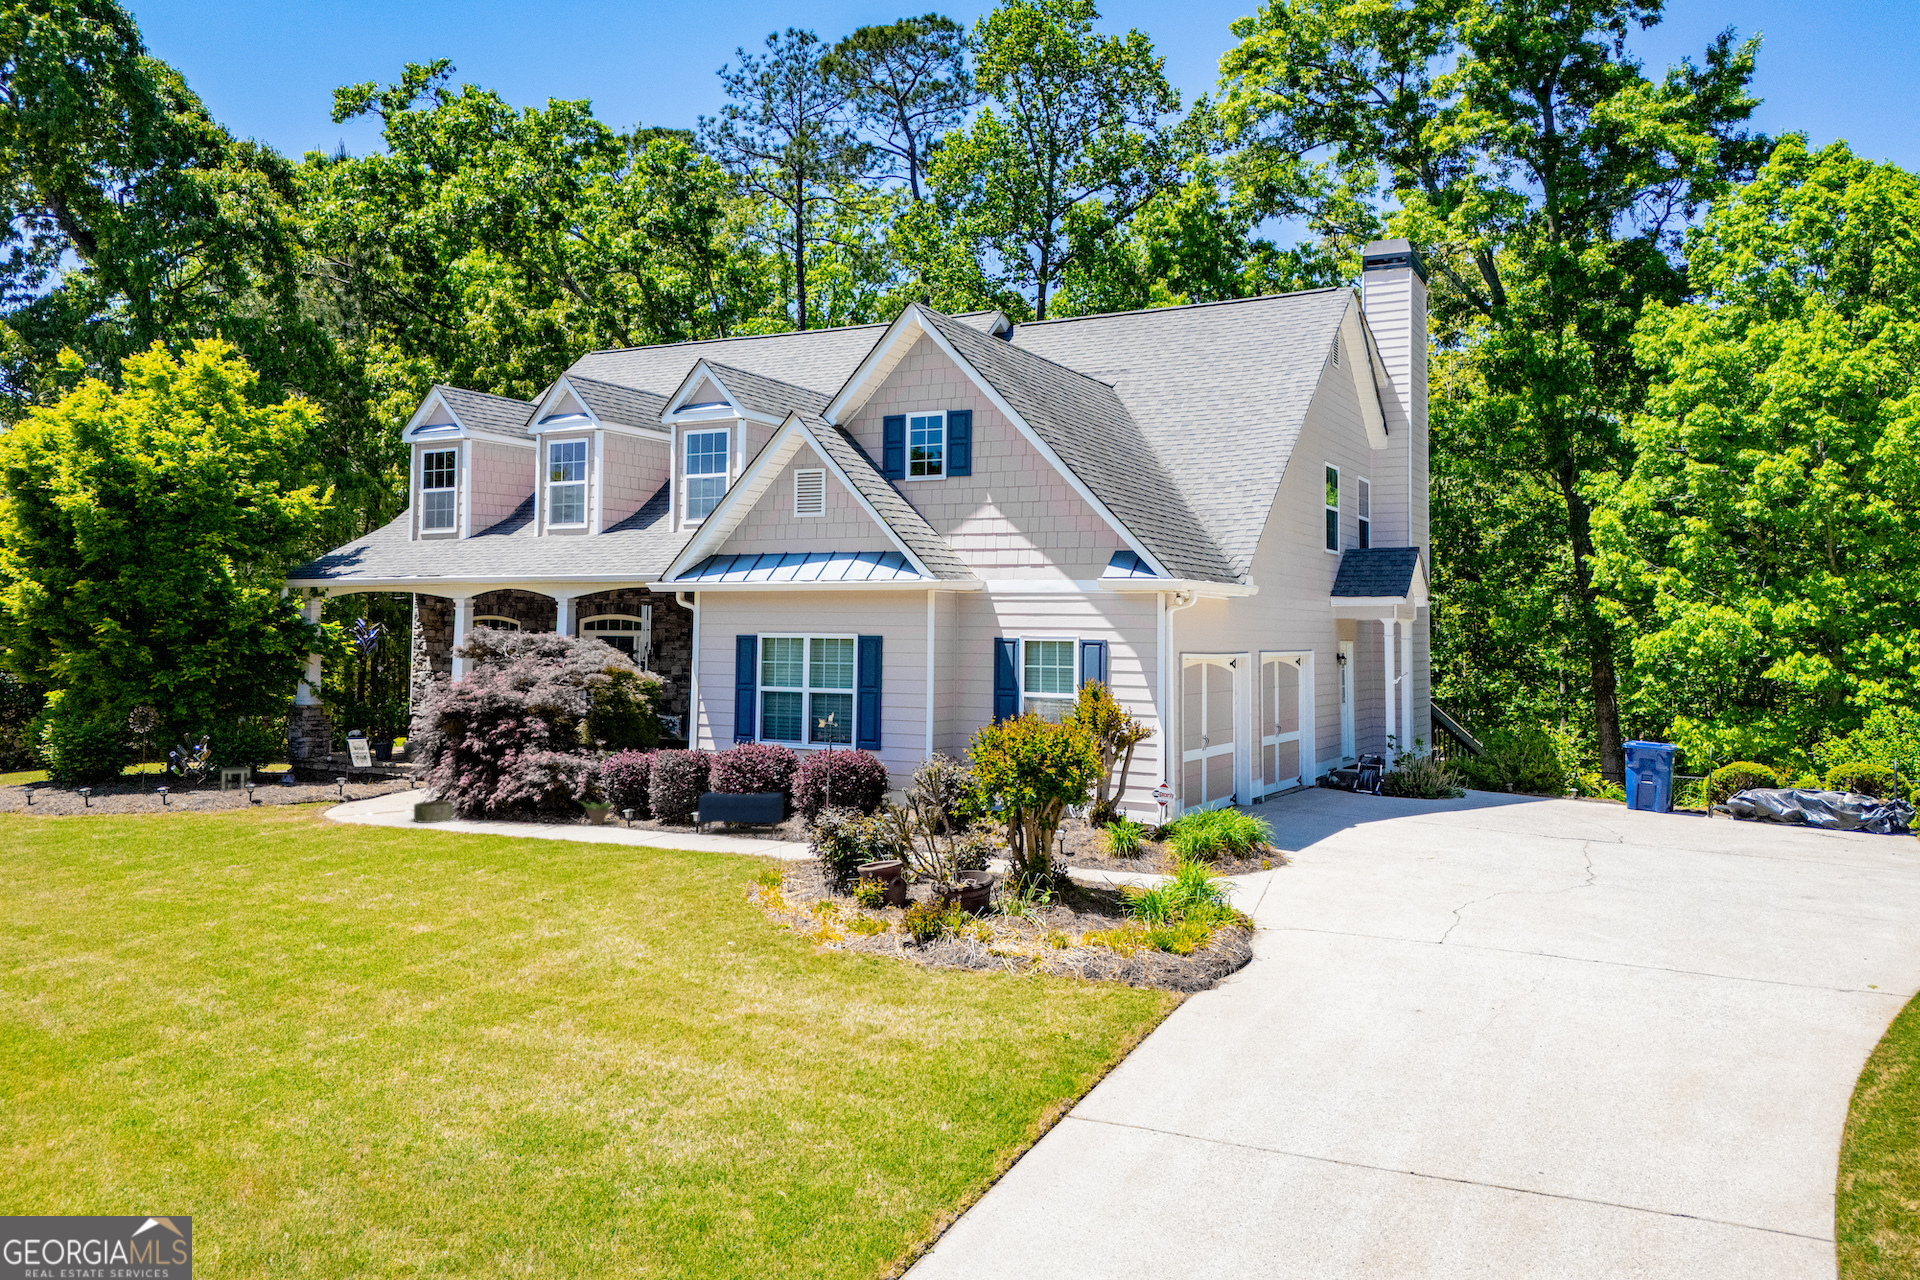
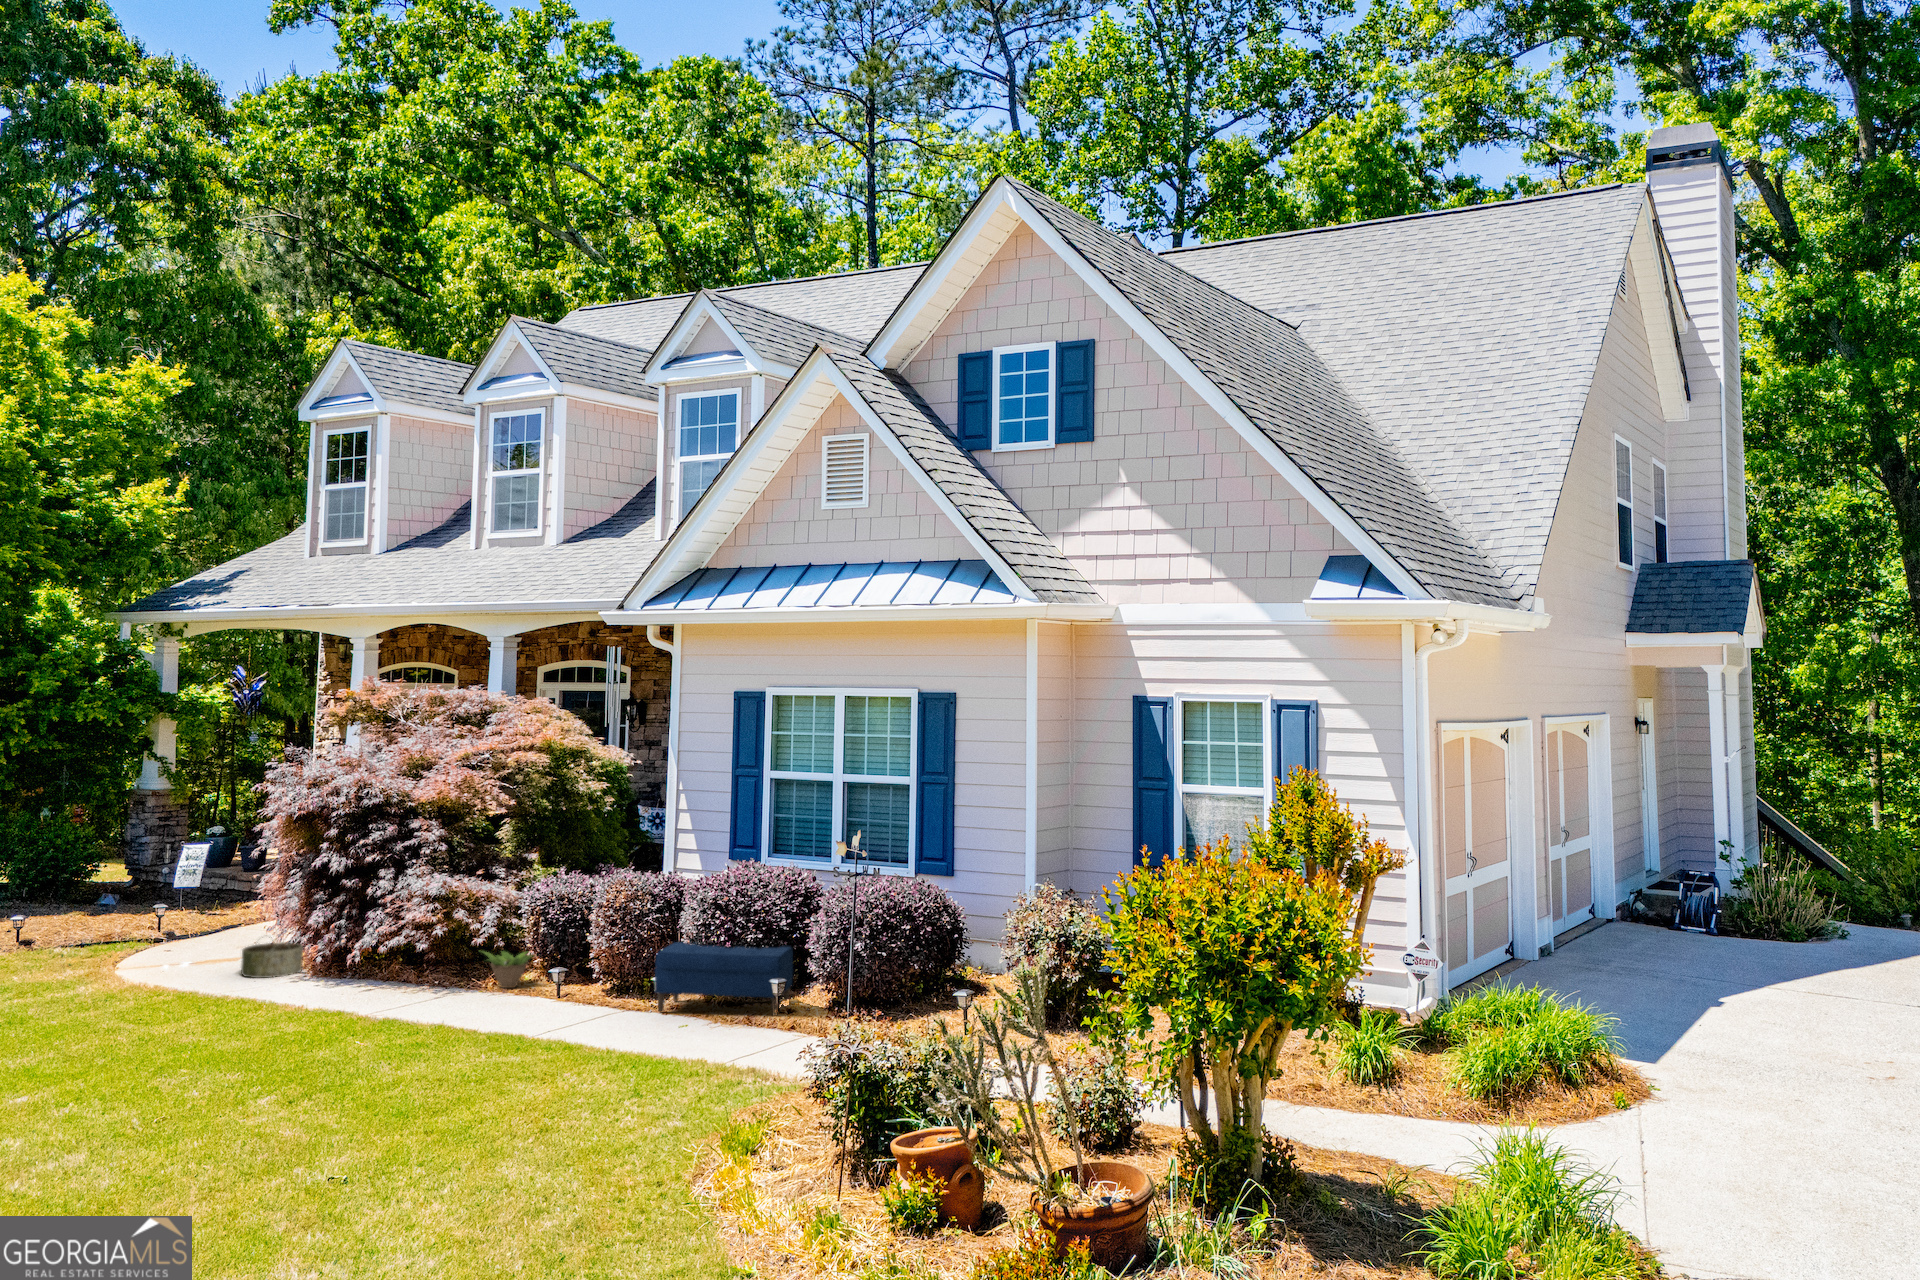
round table: present [221,767,251,791] -> none [30,876,76,910]

